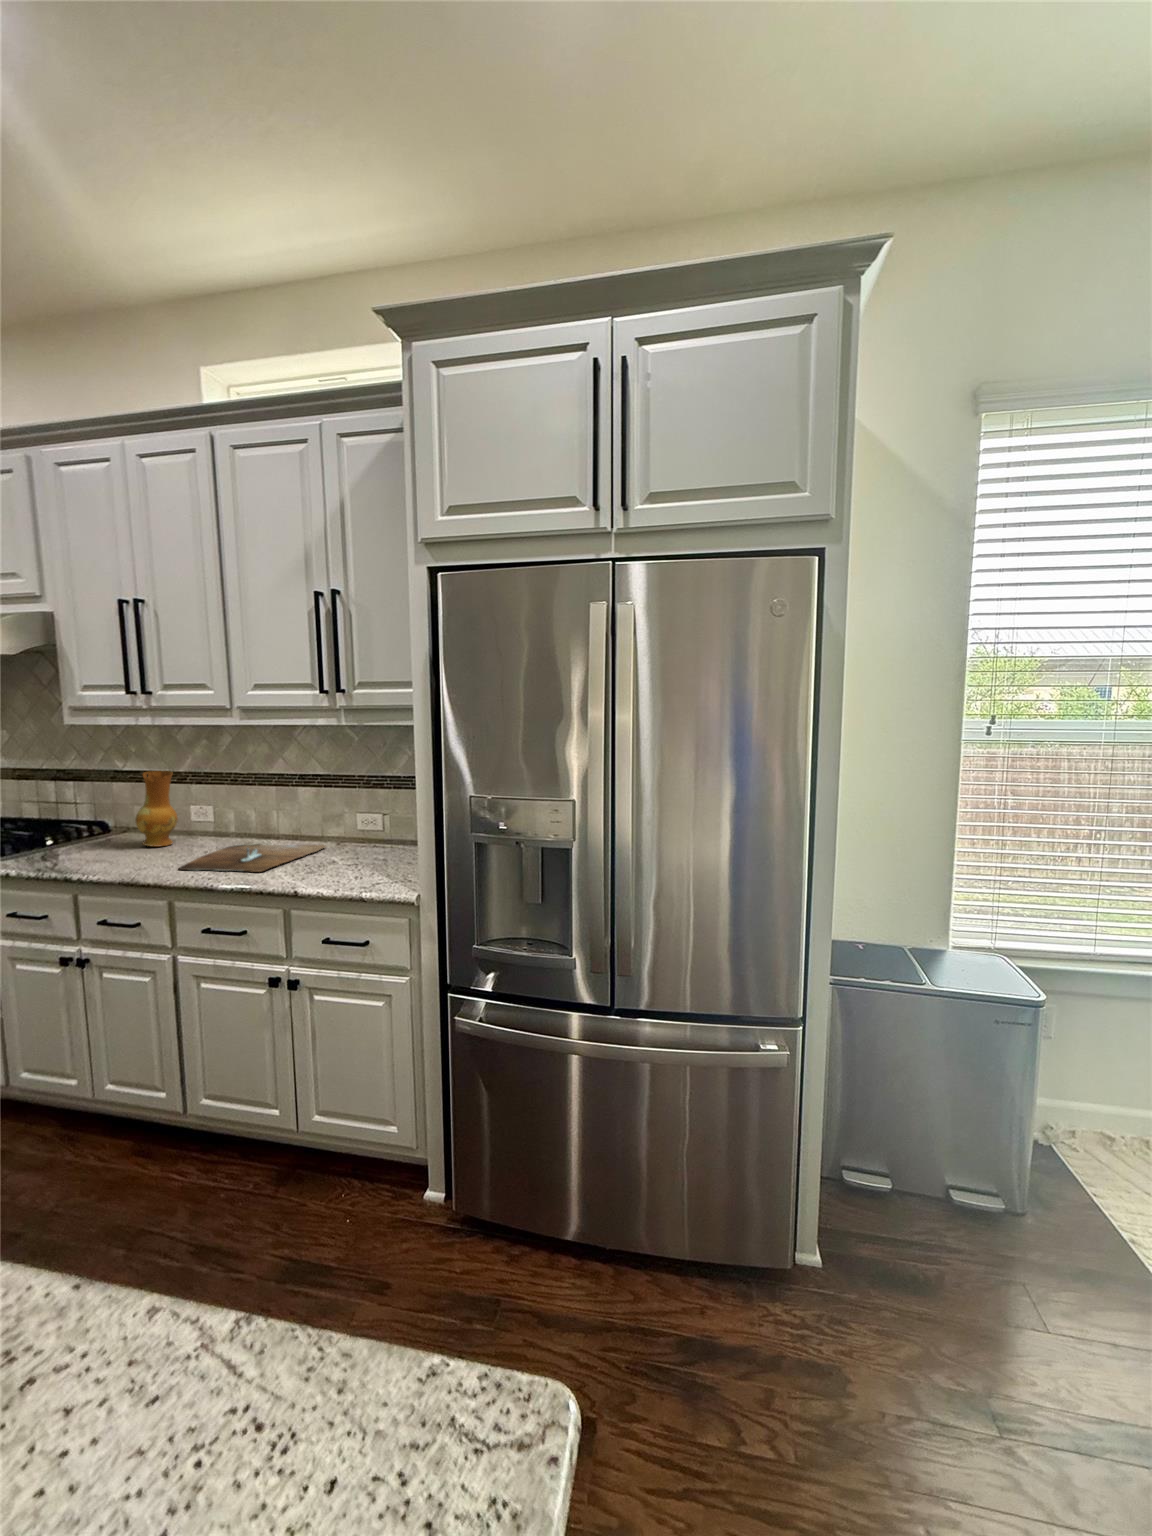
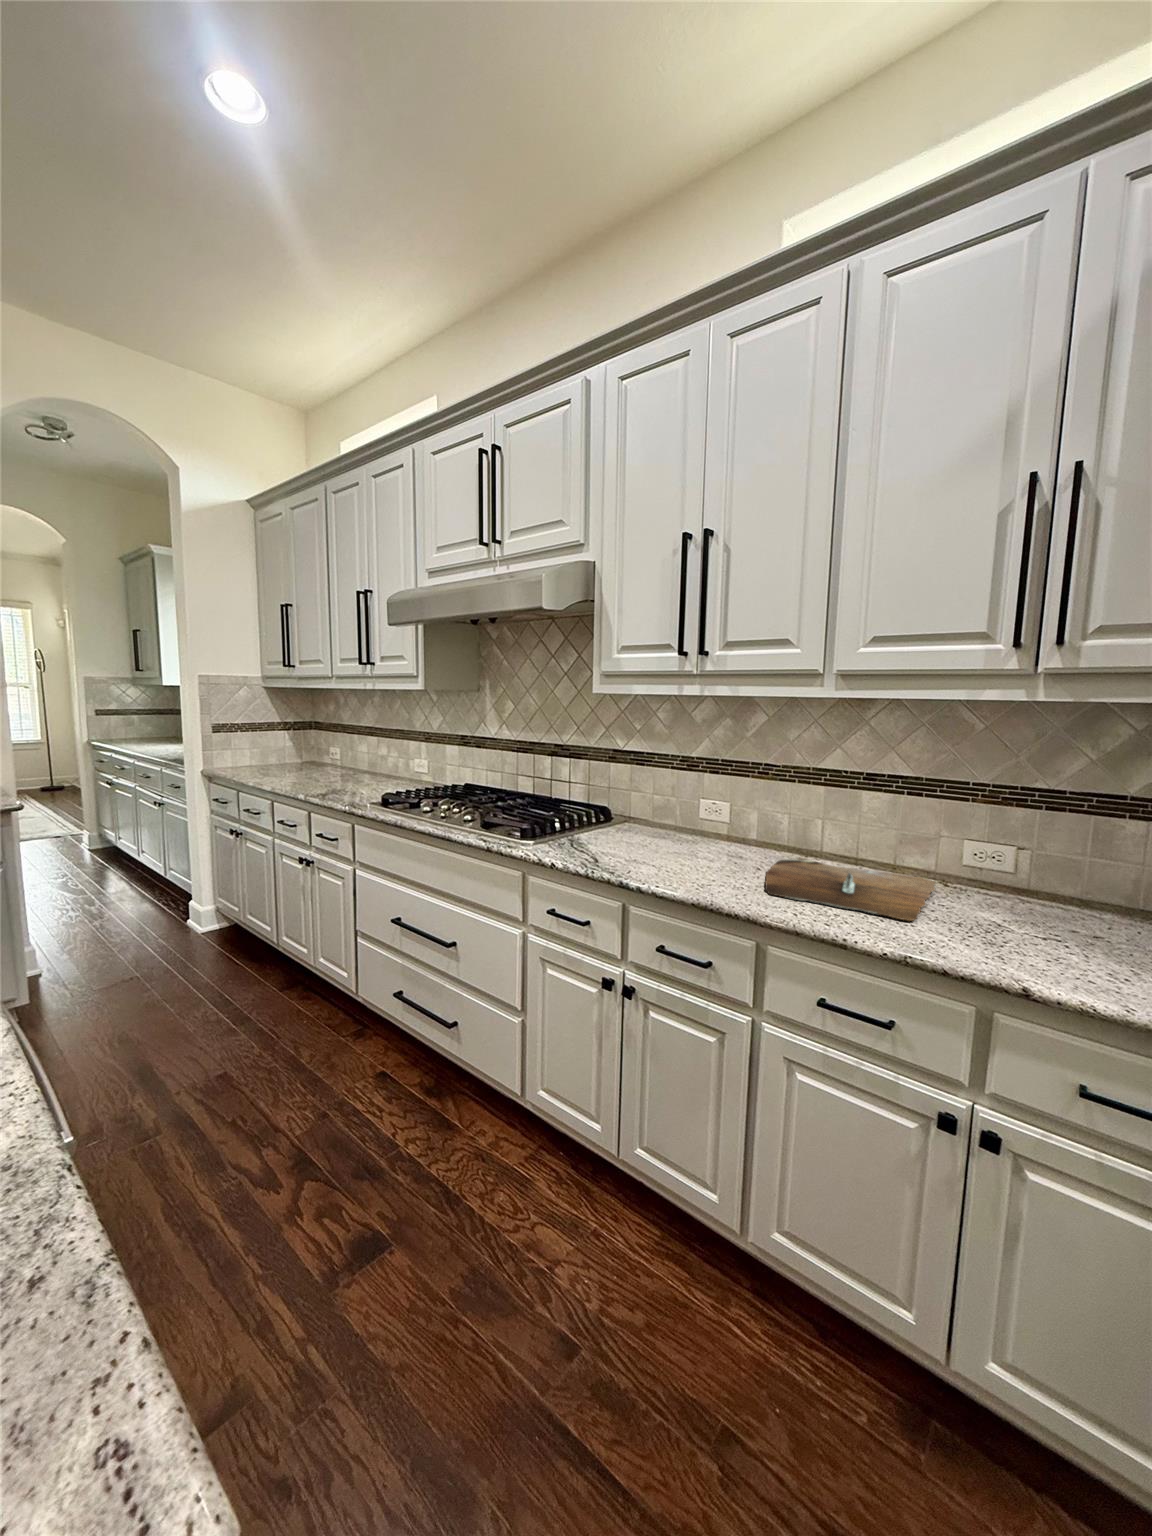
ceramic jug: present [135,771,178,847] -> none [665,754,714,849]

